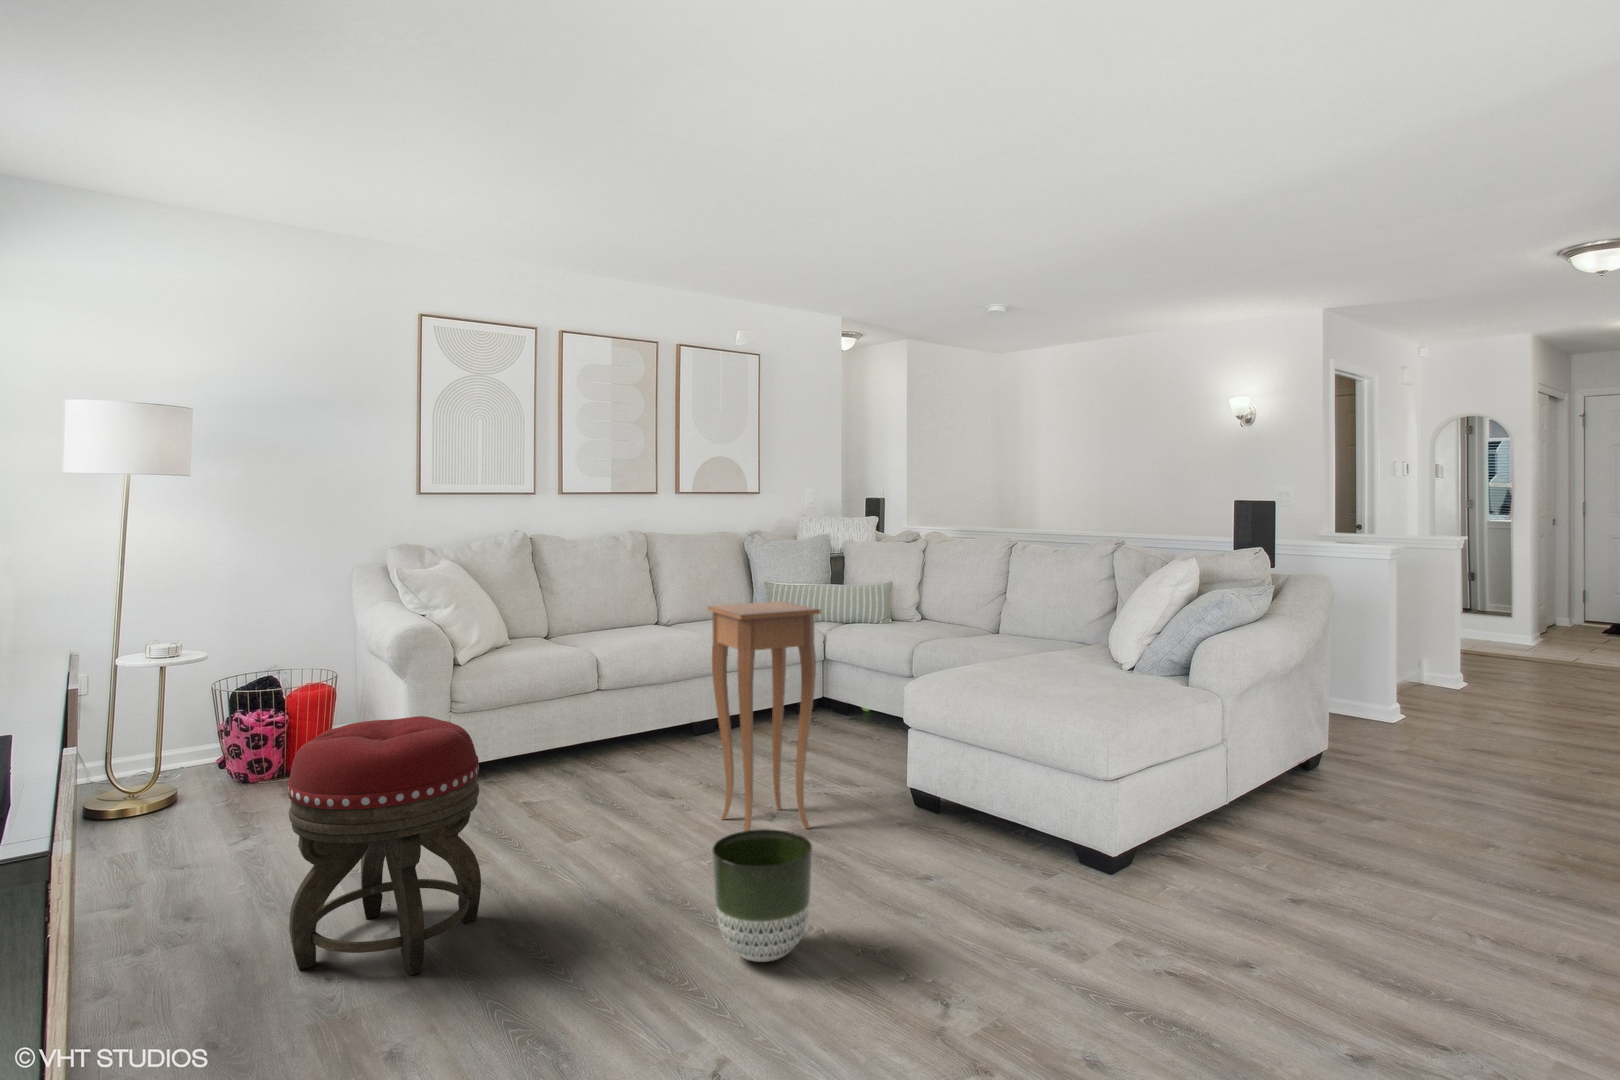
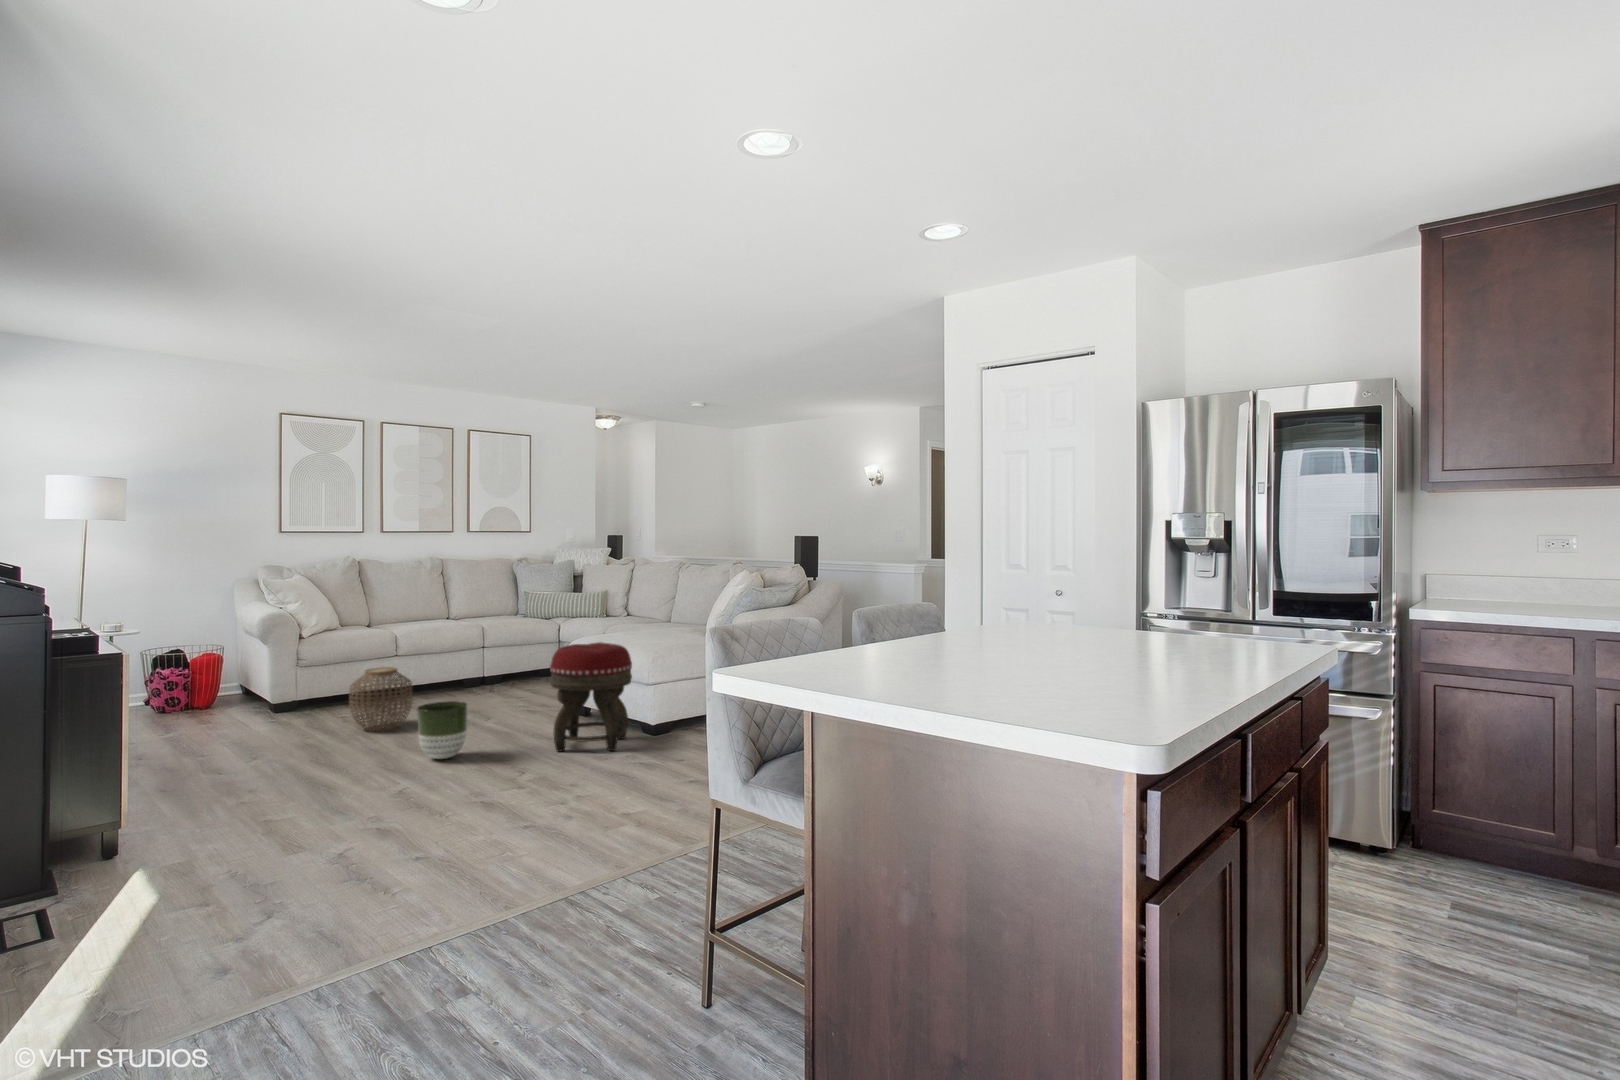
side table: present [708,601,821,831] -> none [448,597,509,725]
footstool: present [288,716,481,975] -> present [550,642,632,752]
woven basket: none [549,730,655,852] -> present [350,667,412,731]

